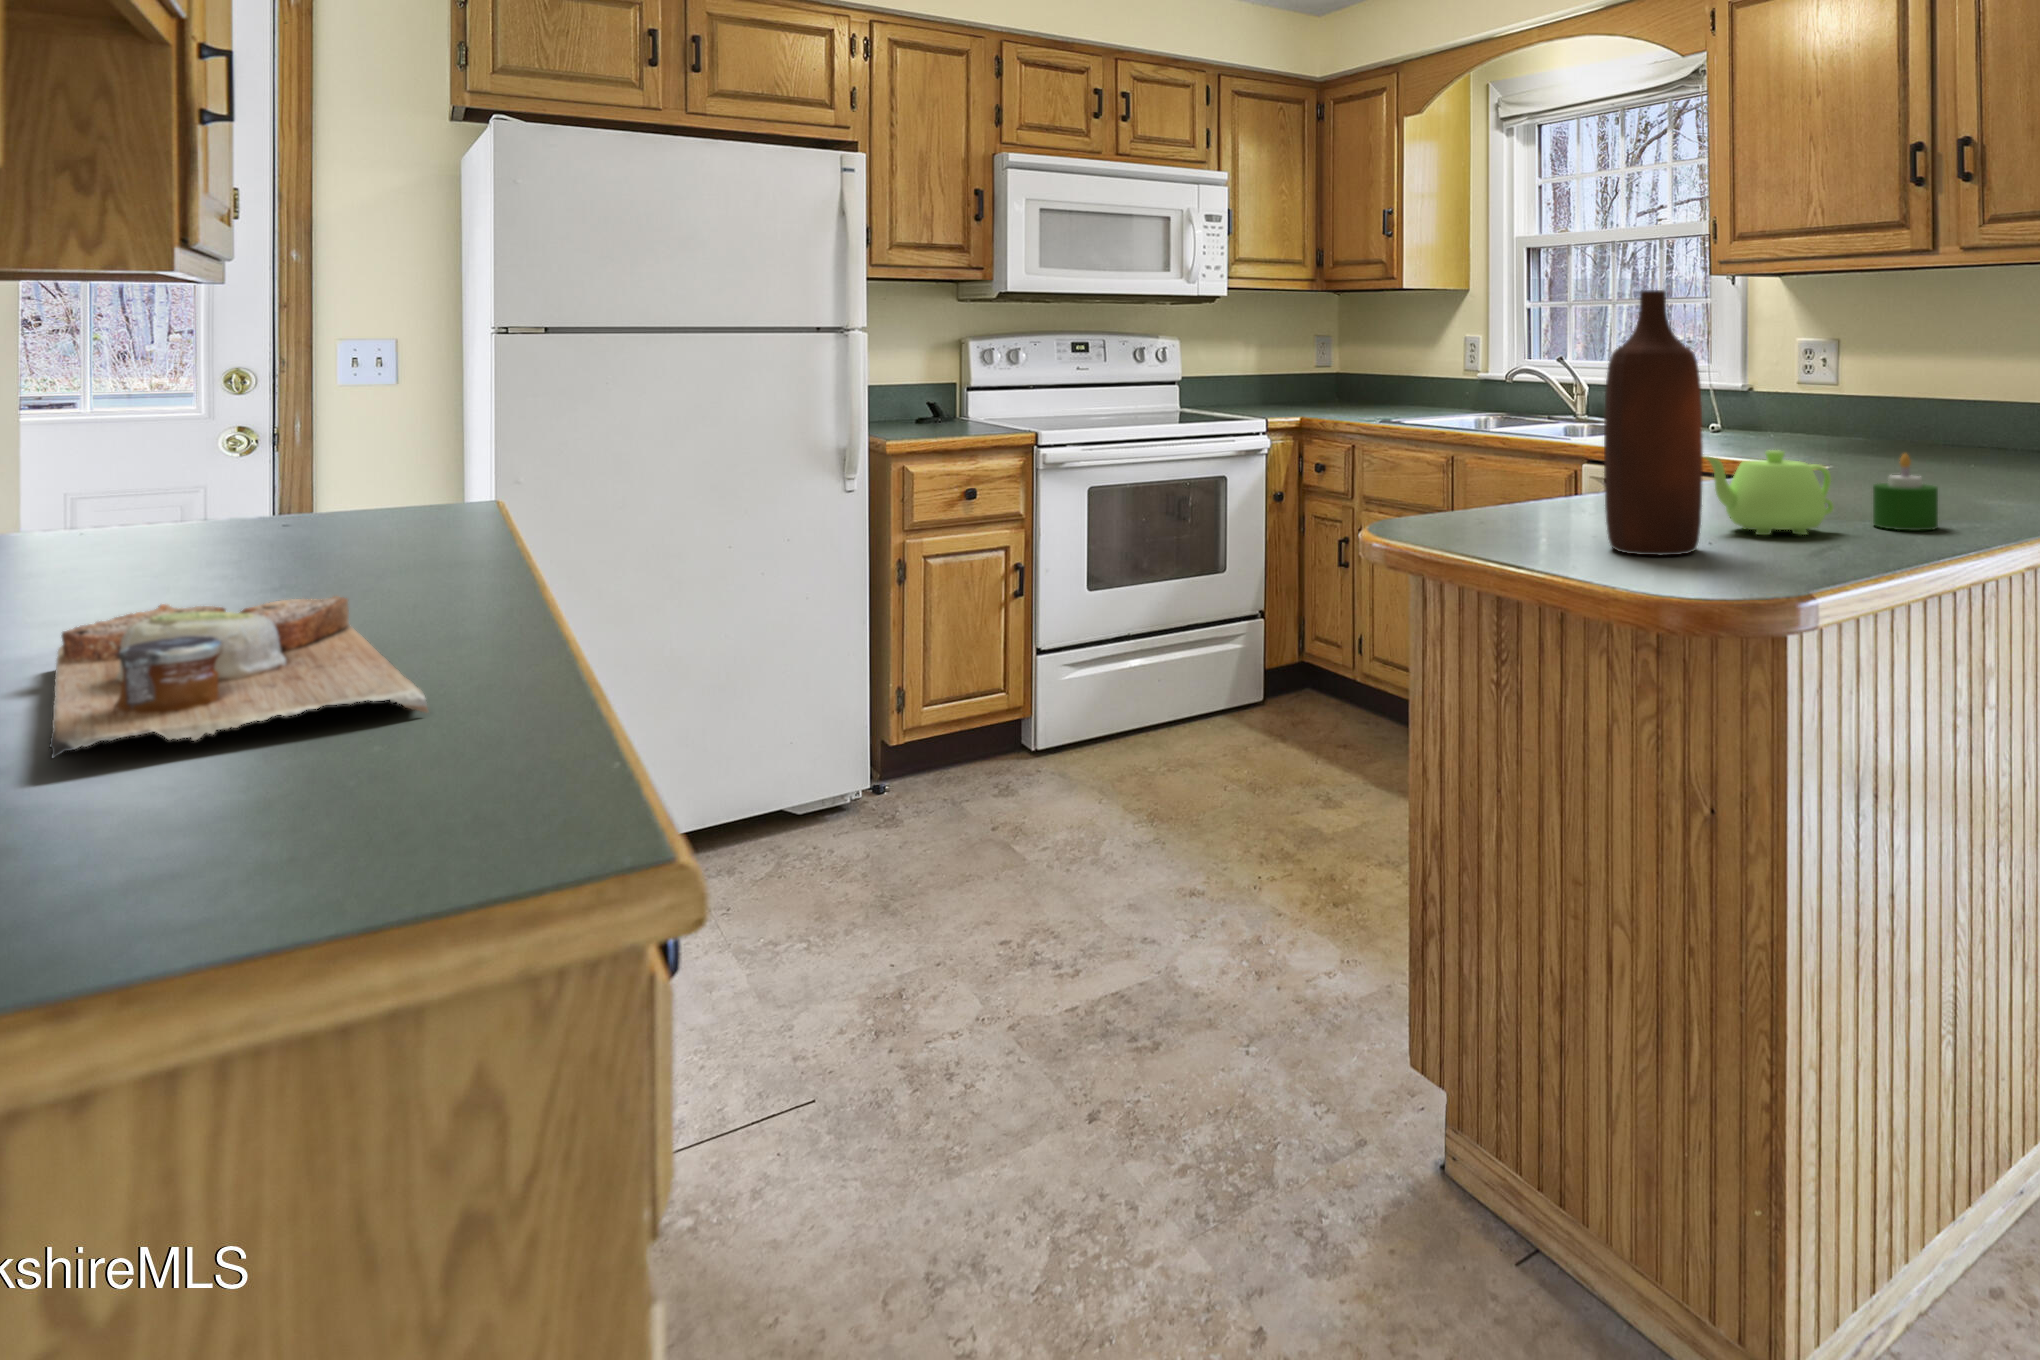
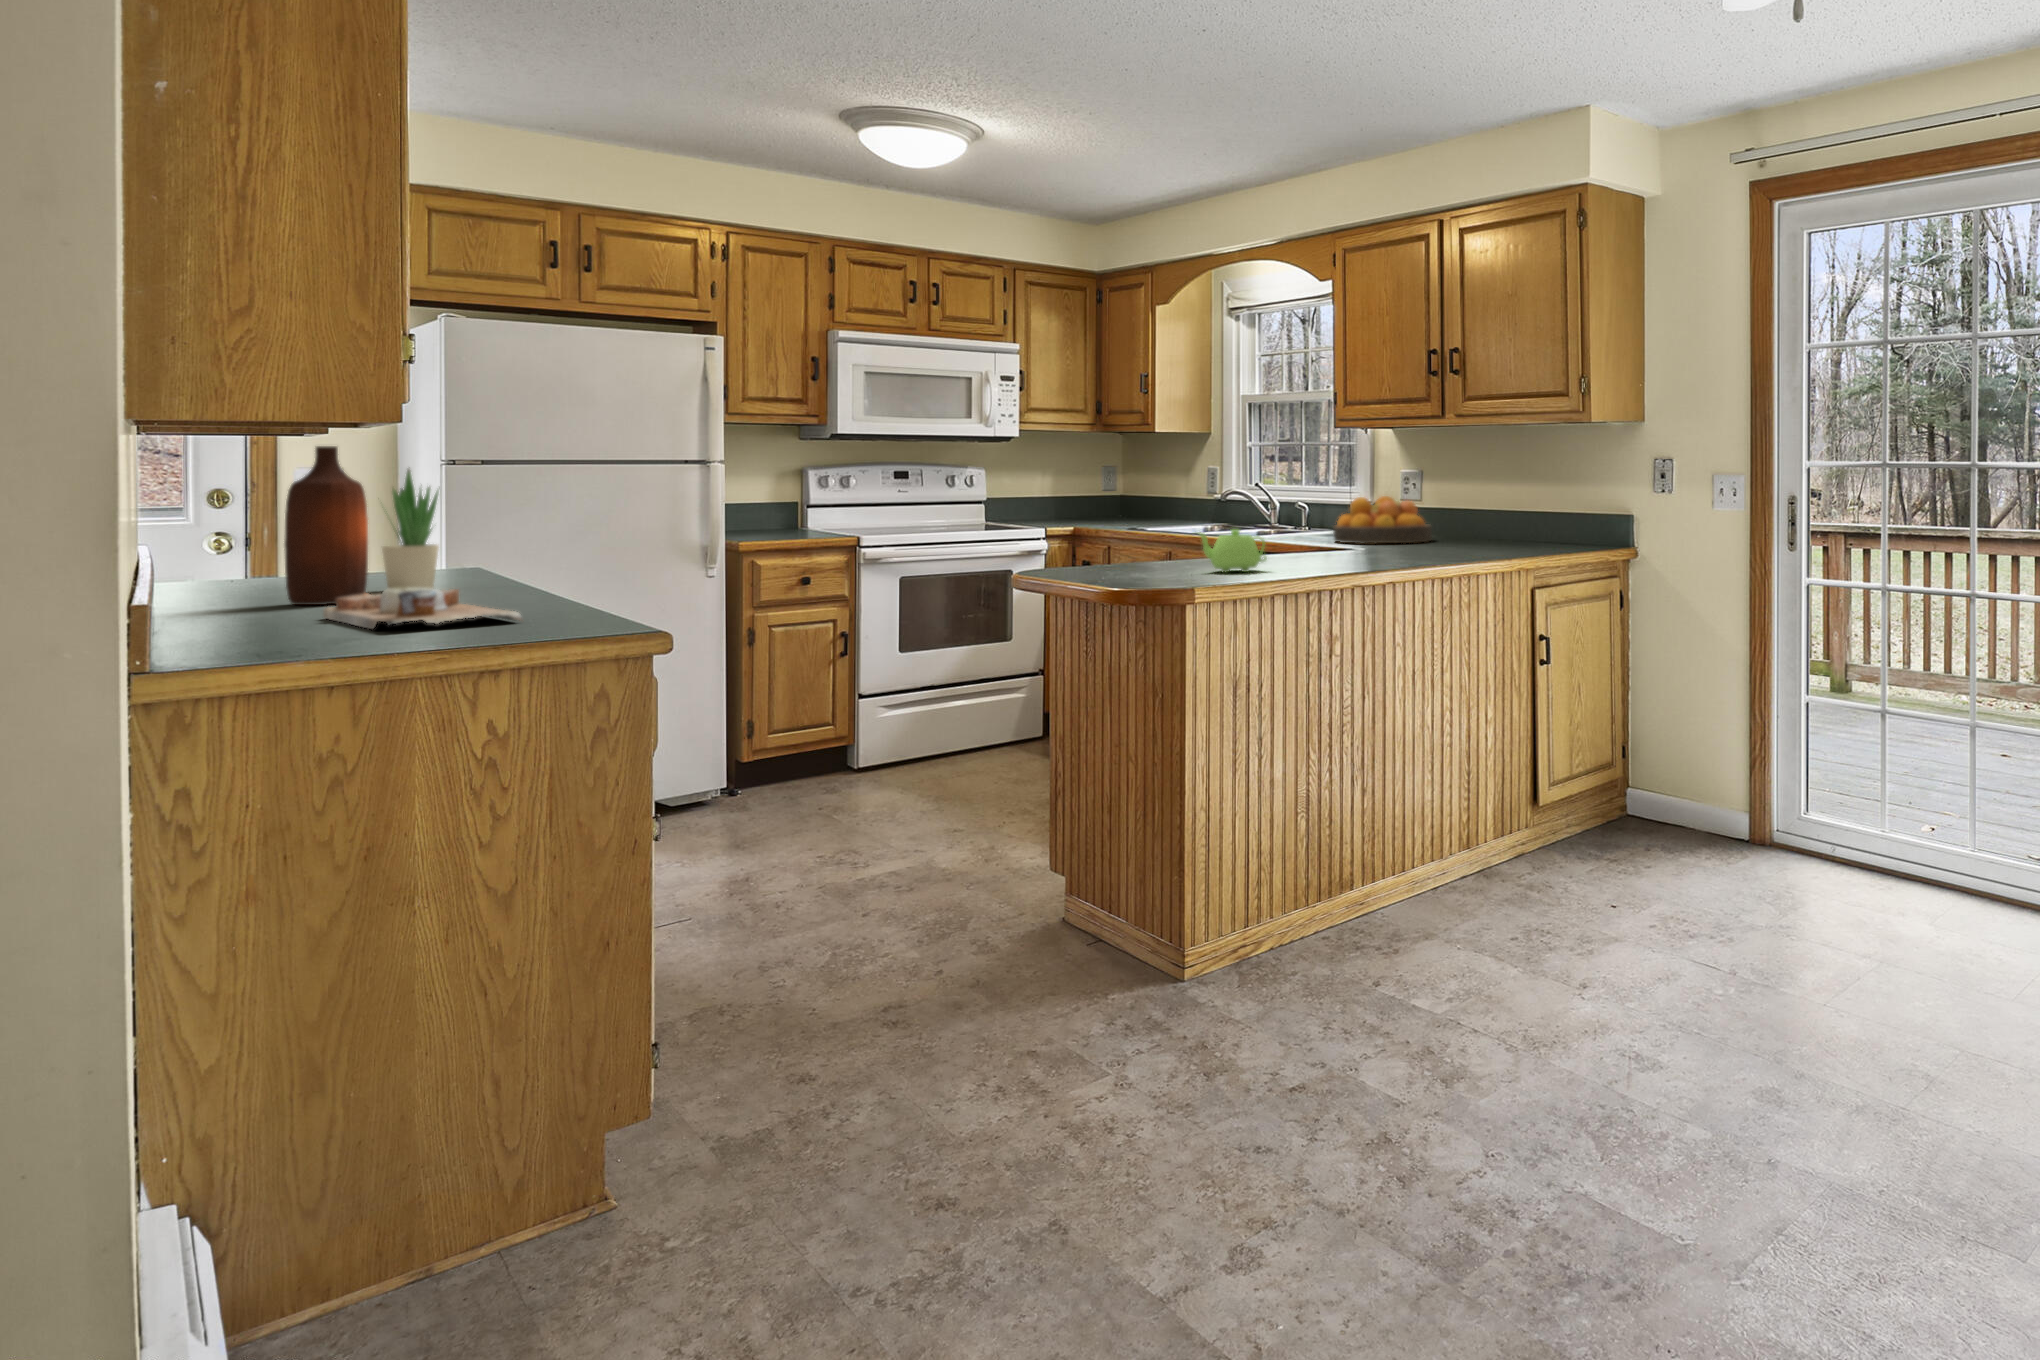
bottle: present [1604,290,1703,555] -> present [284,446,368,605]
potted plant: none [310,331,419,554] -> present [382,469,439,589]
fruit bowl: none [1750,381,1918,459] -> present [1333,496,1432,543]
candle: present [1873,454,1938,530] -> none [1294,530,1326,570]

